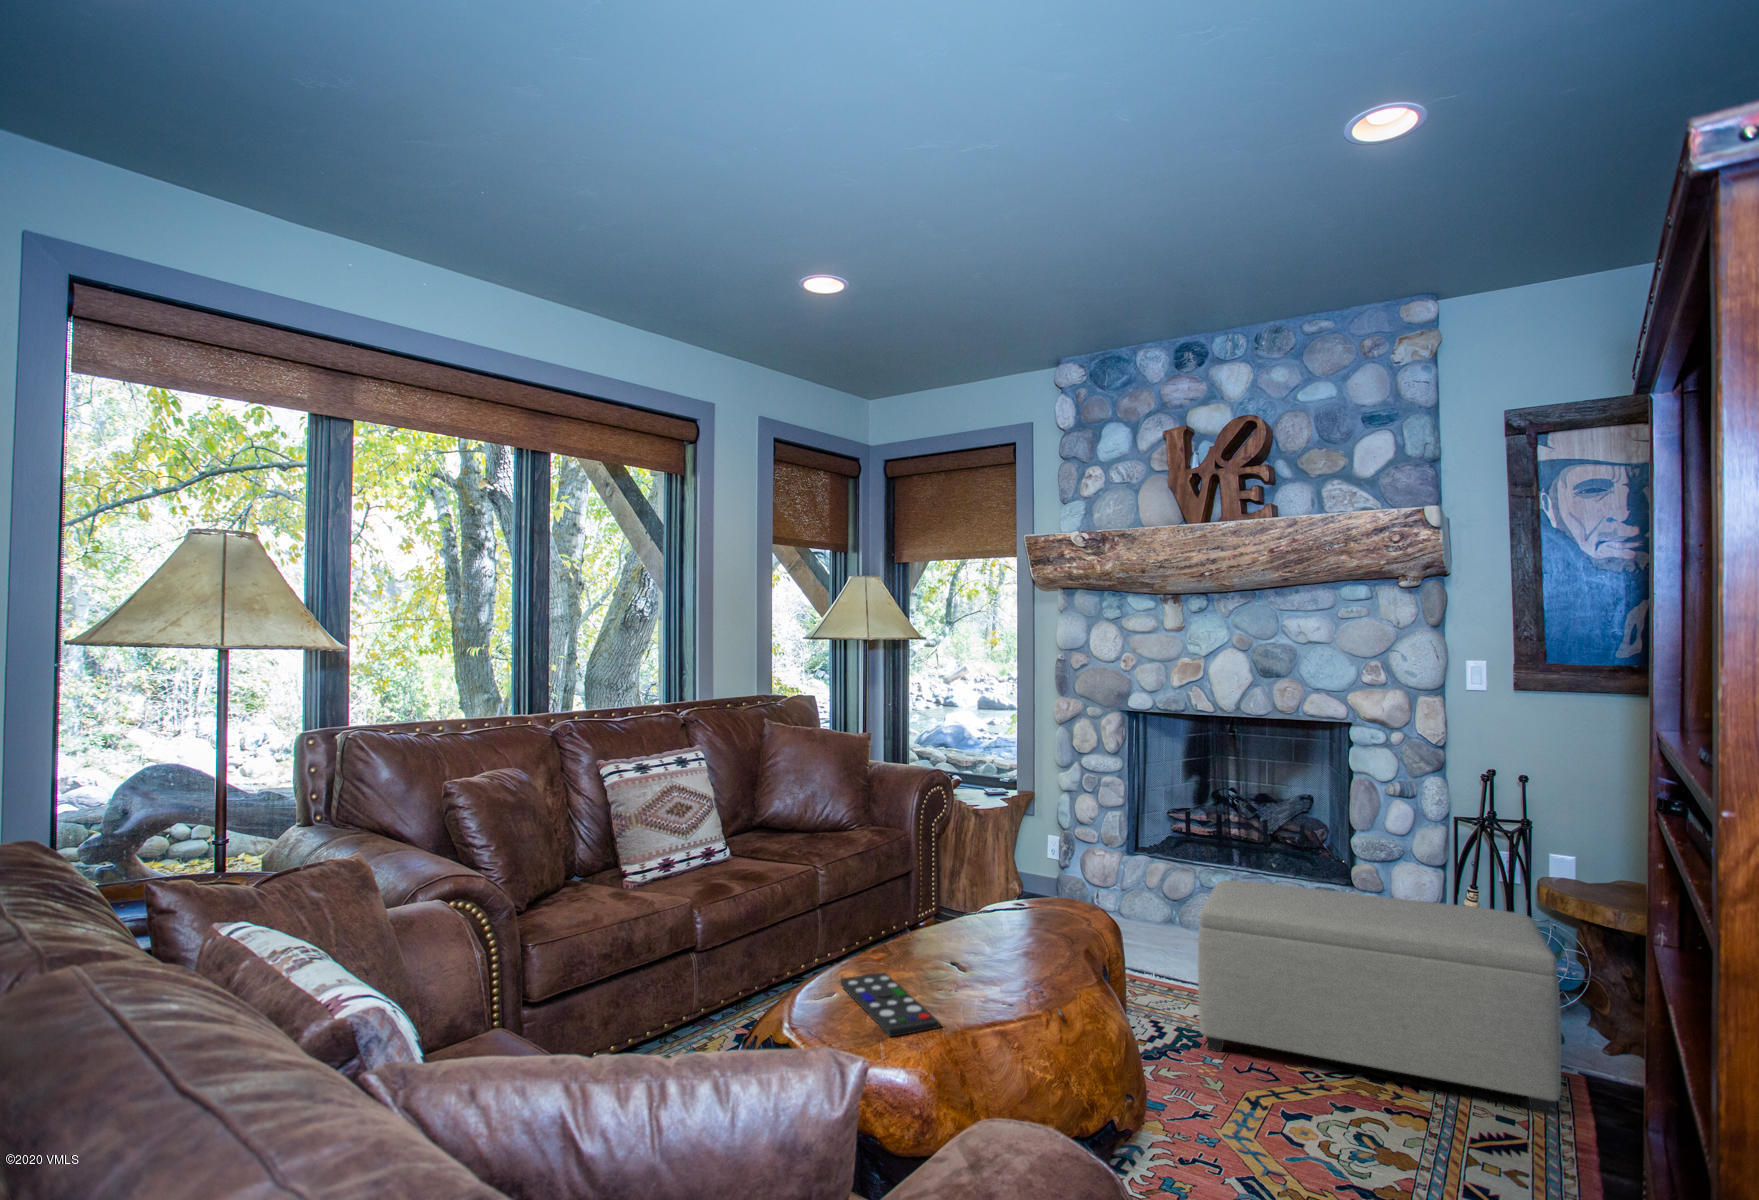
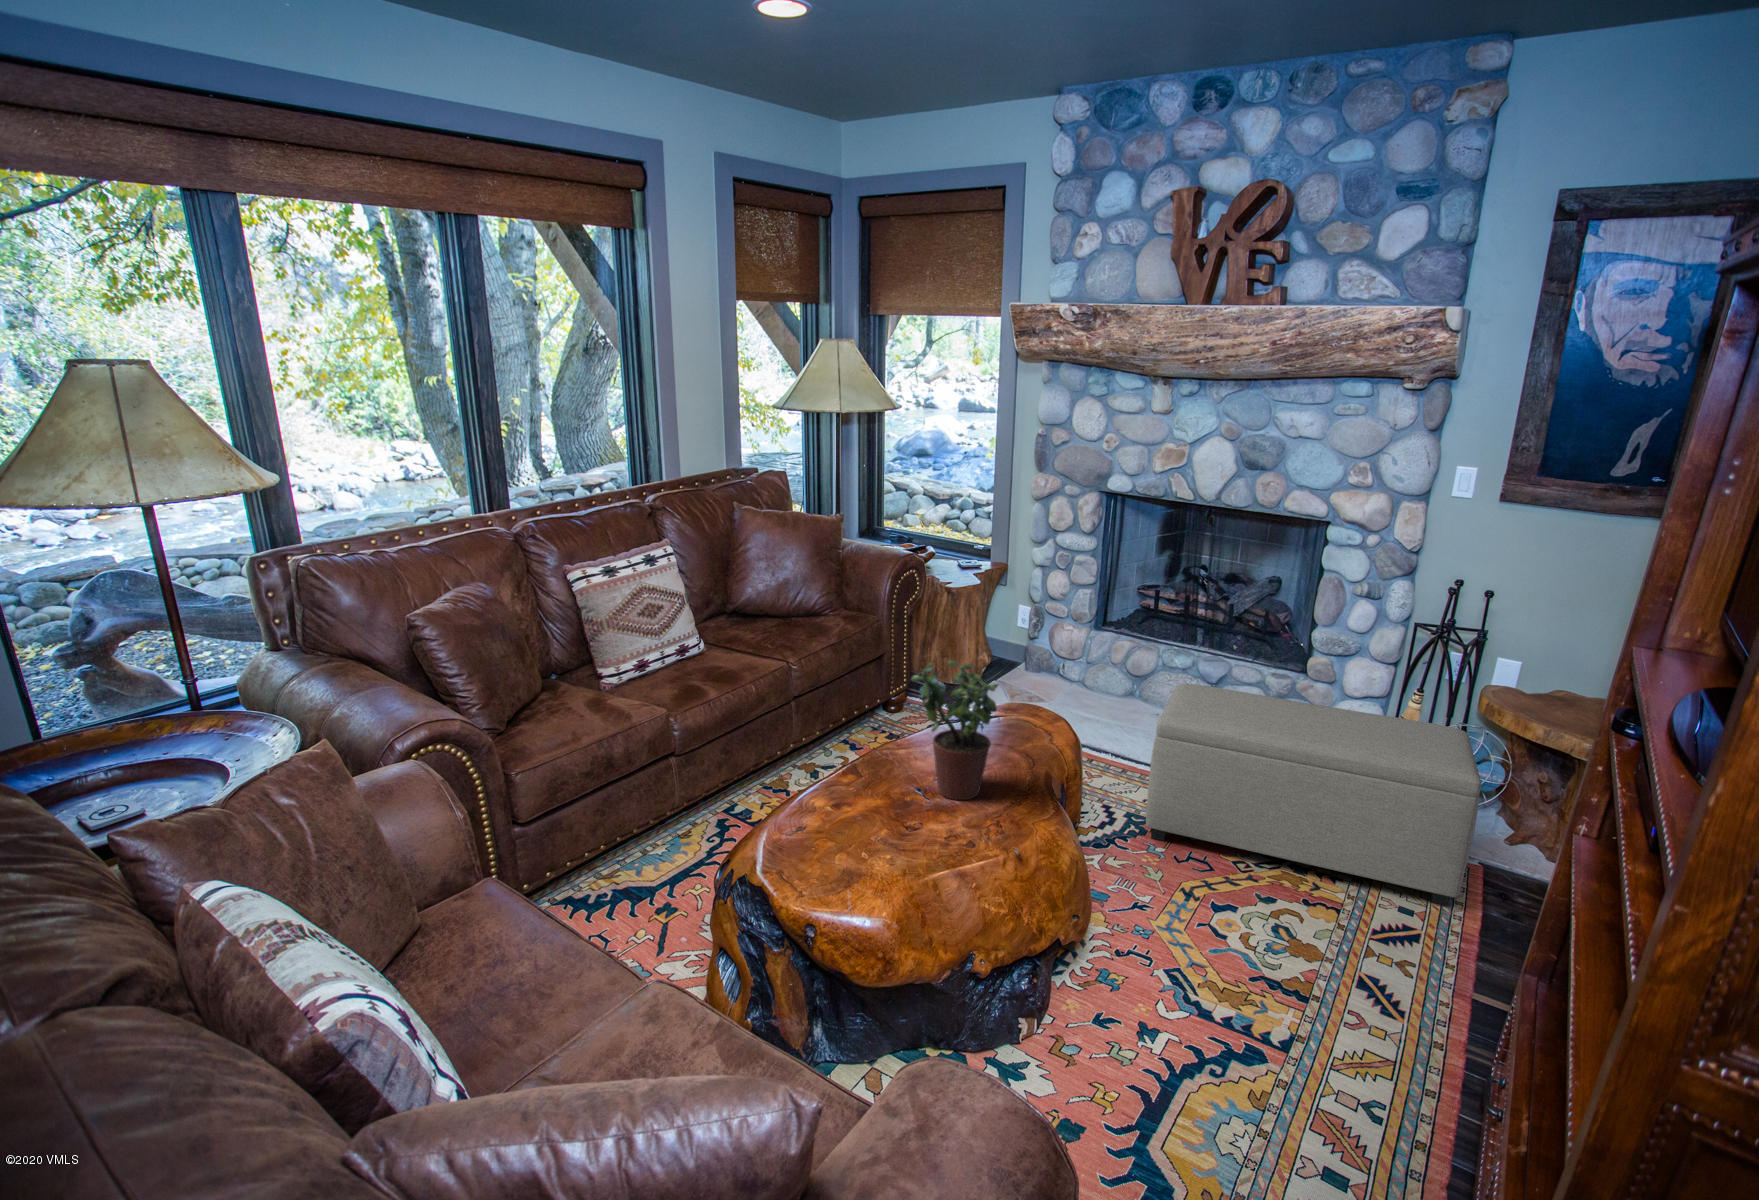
potted plant: none [939,821,1029,972] -> present [911,661,998,800]
remote control: present [841,973,940,1037] -> none [815,802,907,878]

